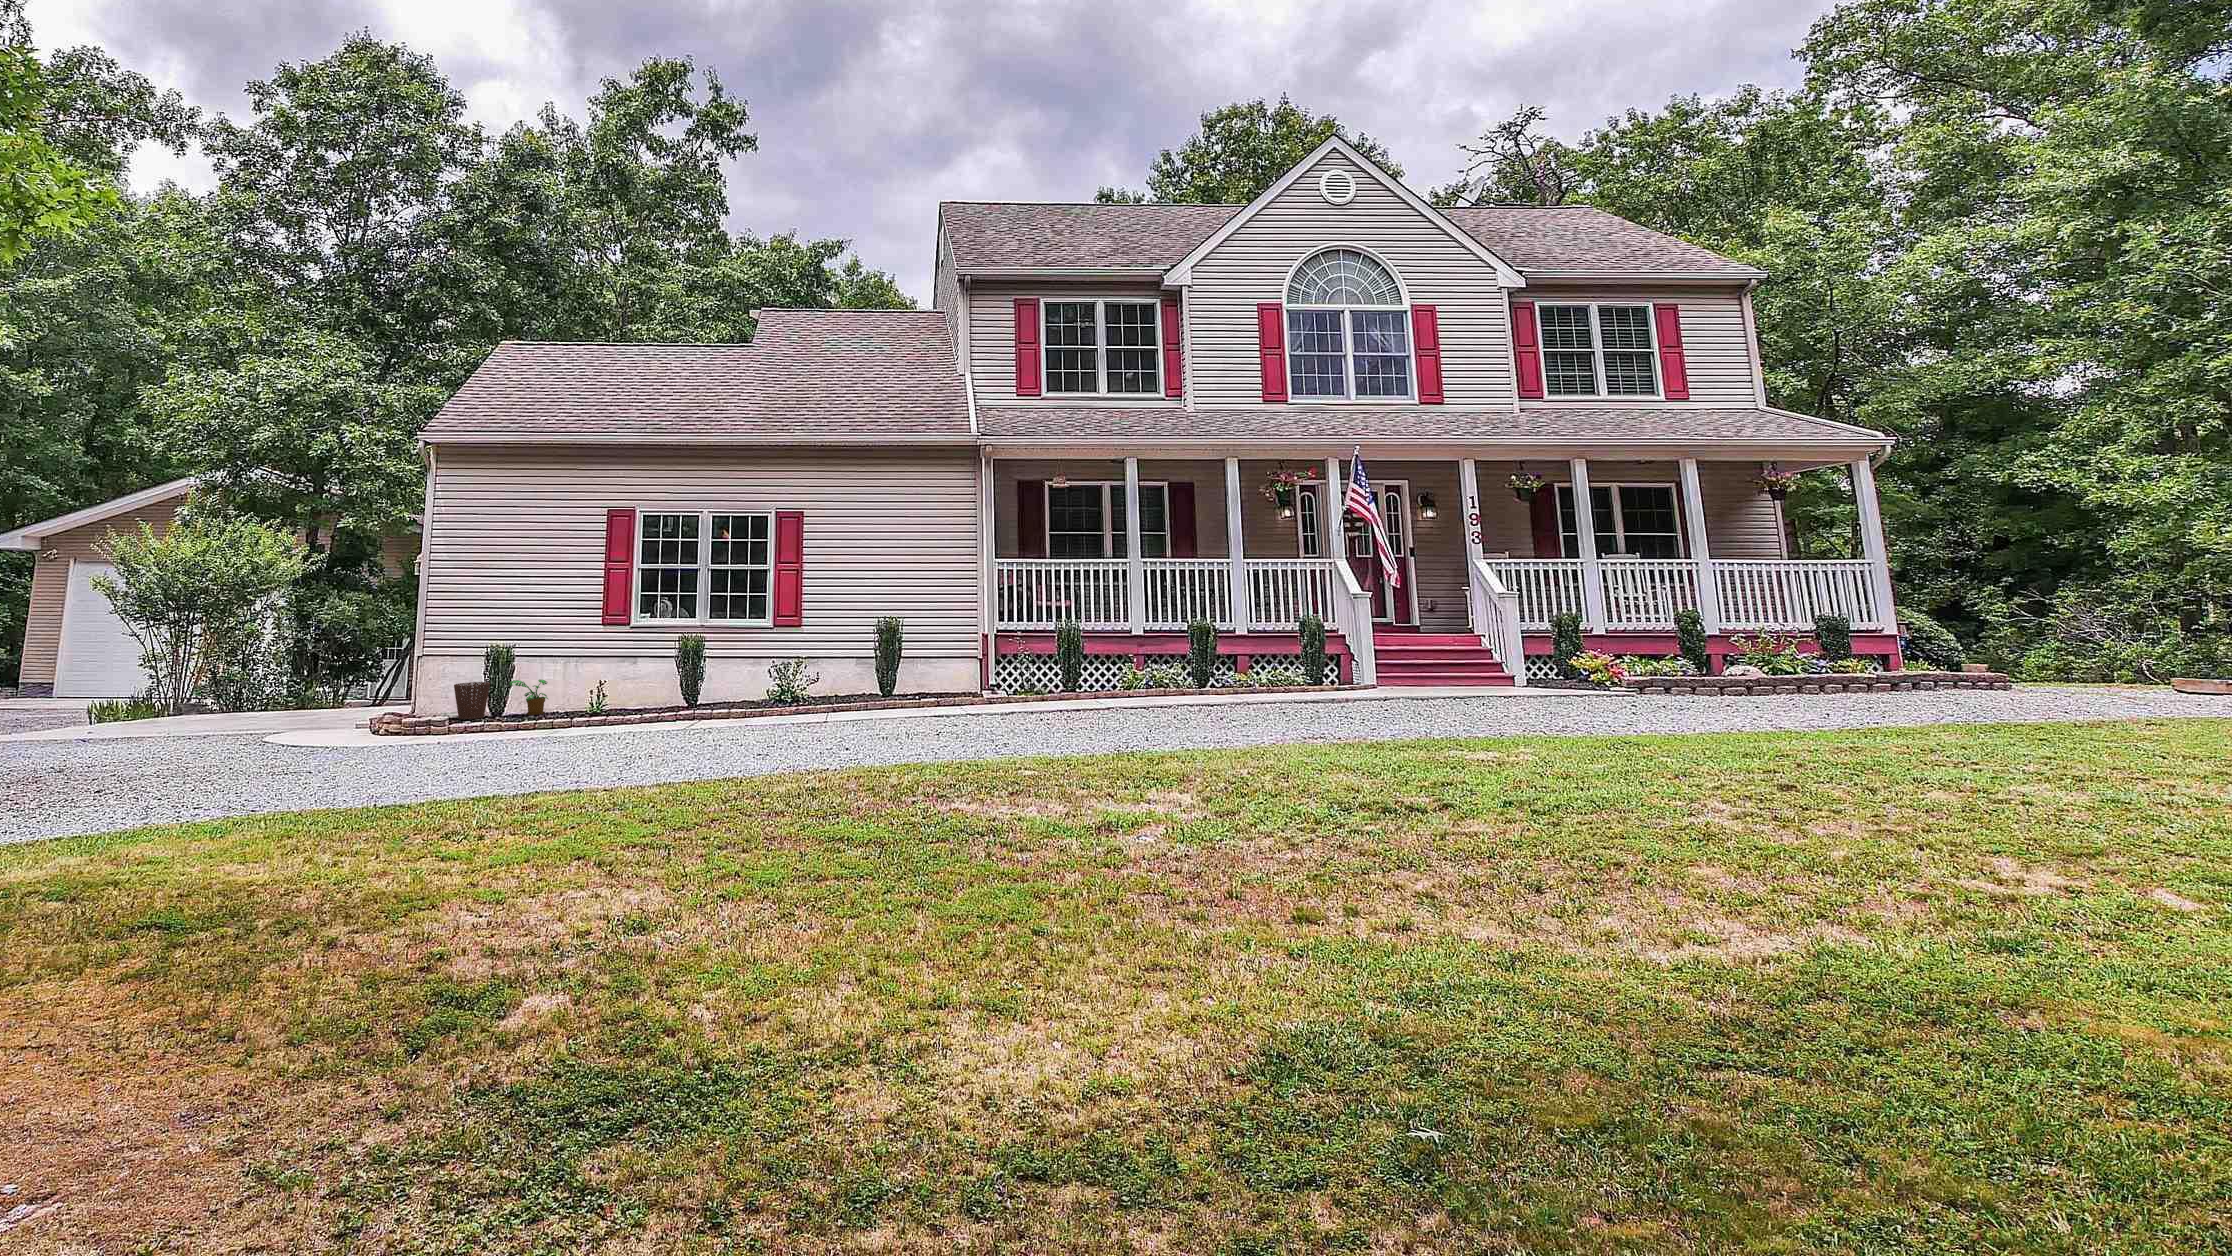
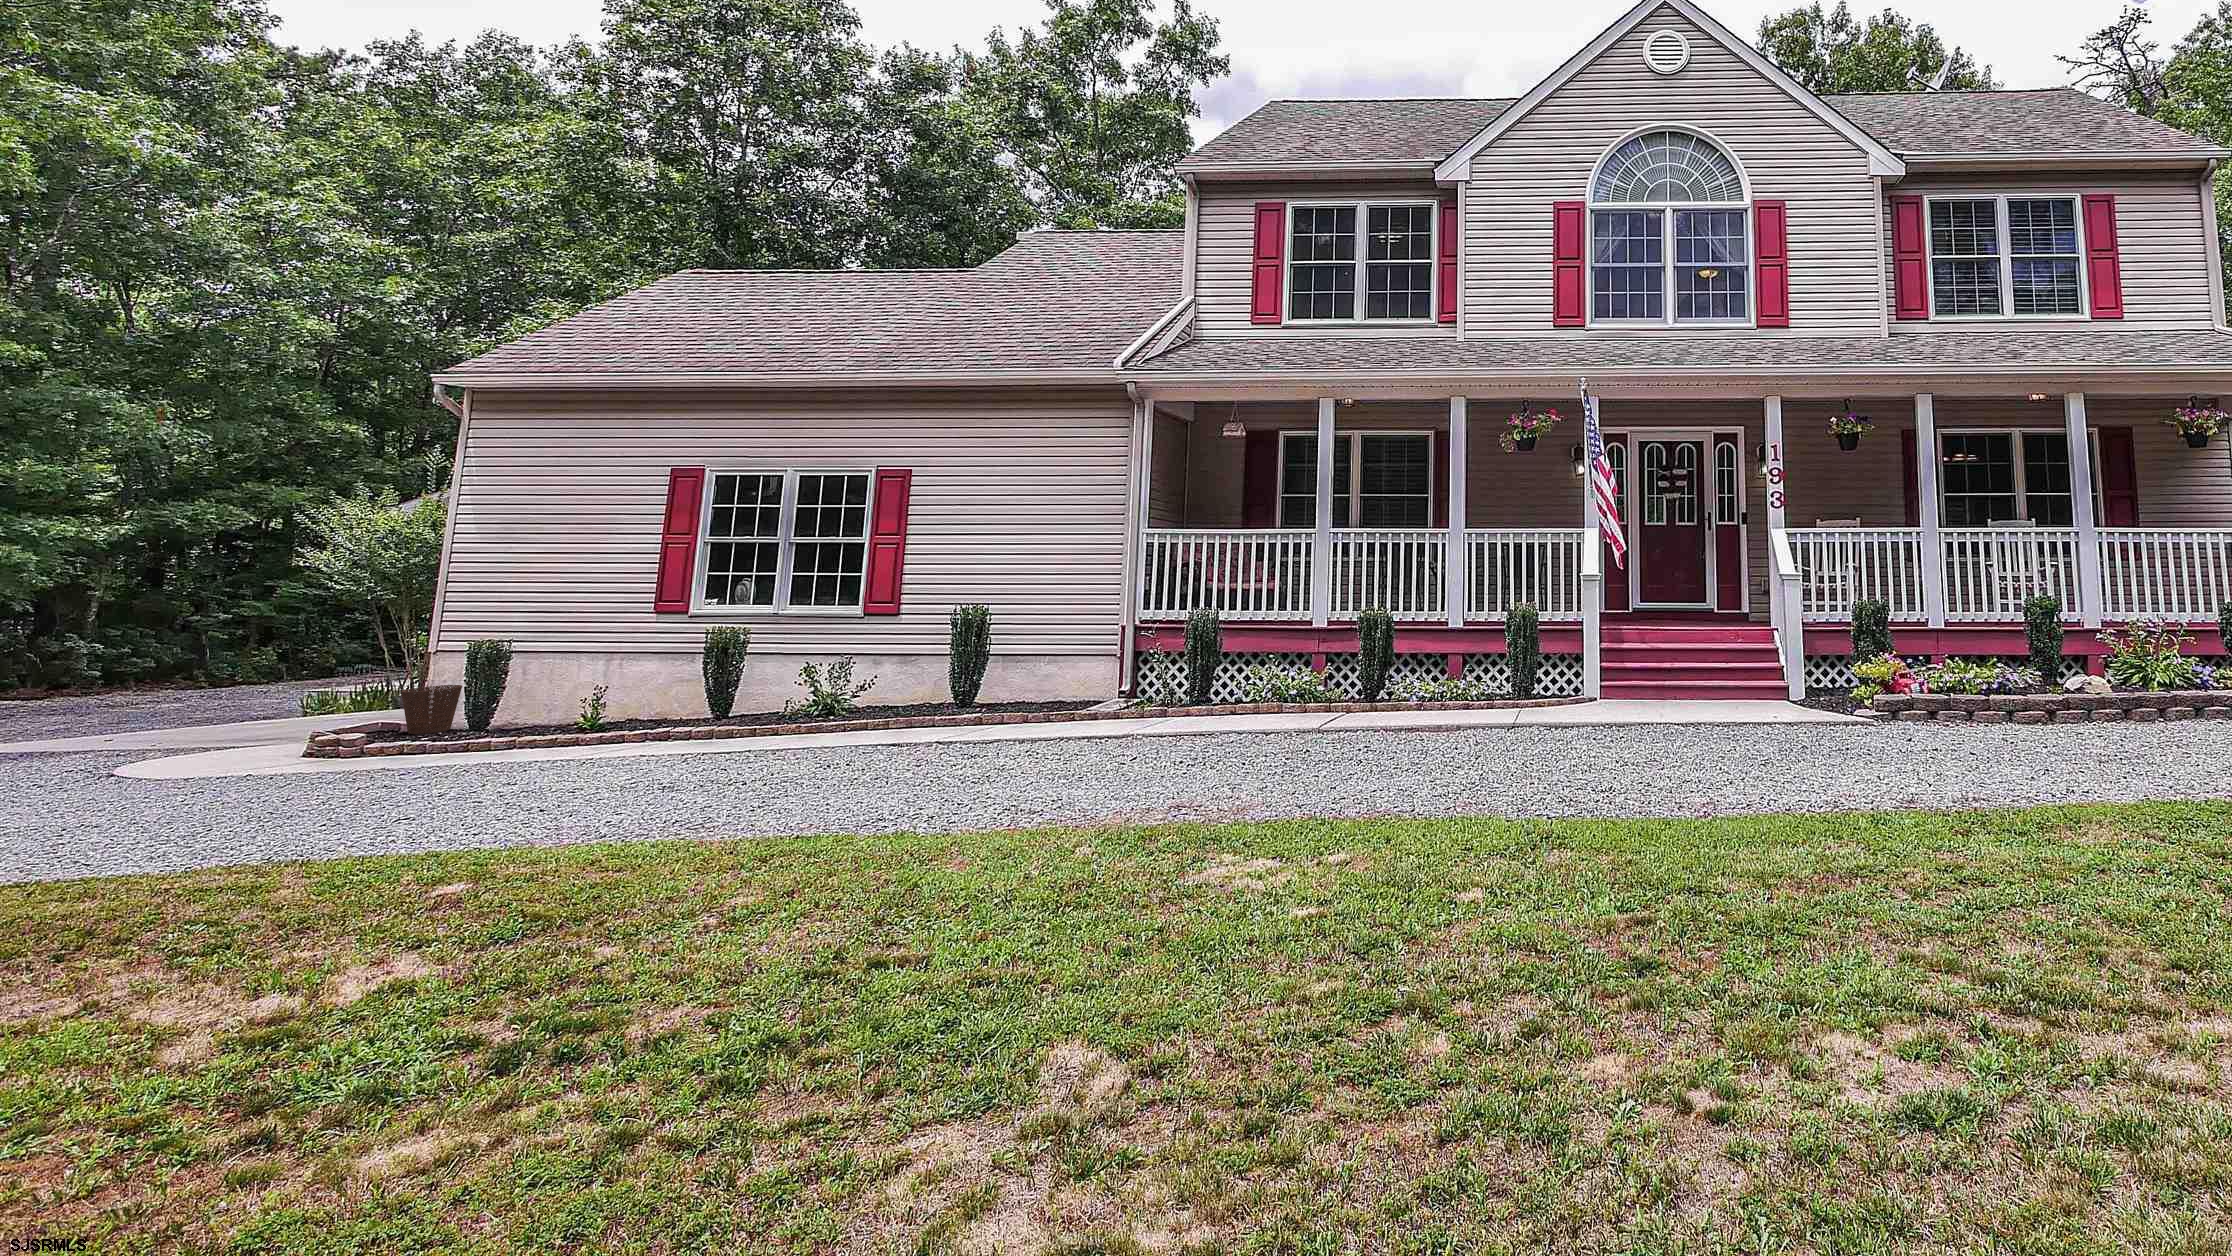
potted plant: present [510,680,548,715] -> none [482,680,560,727]

